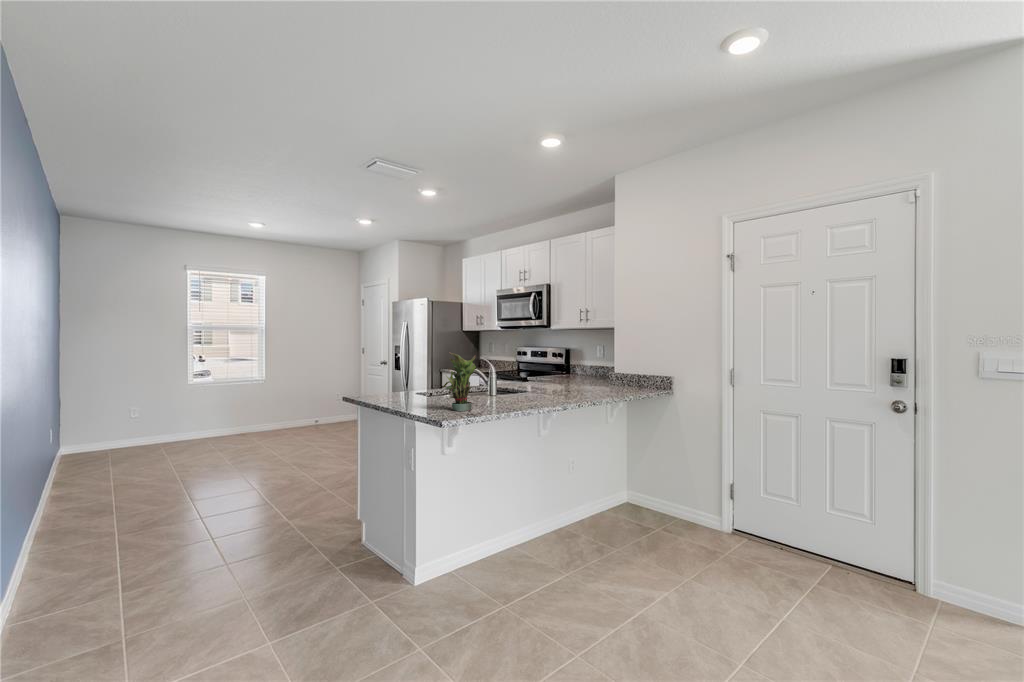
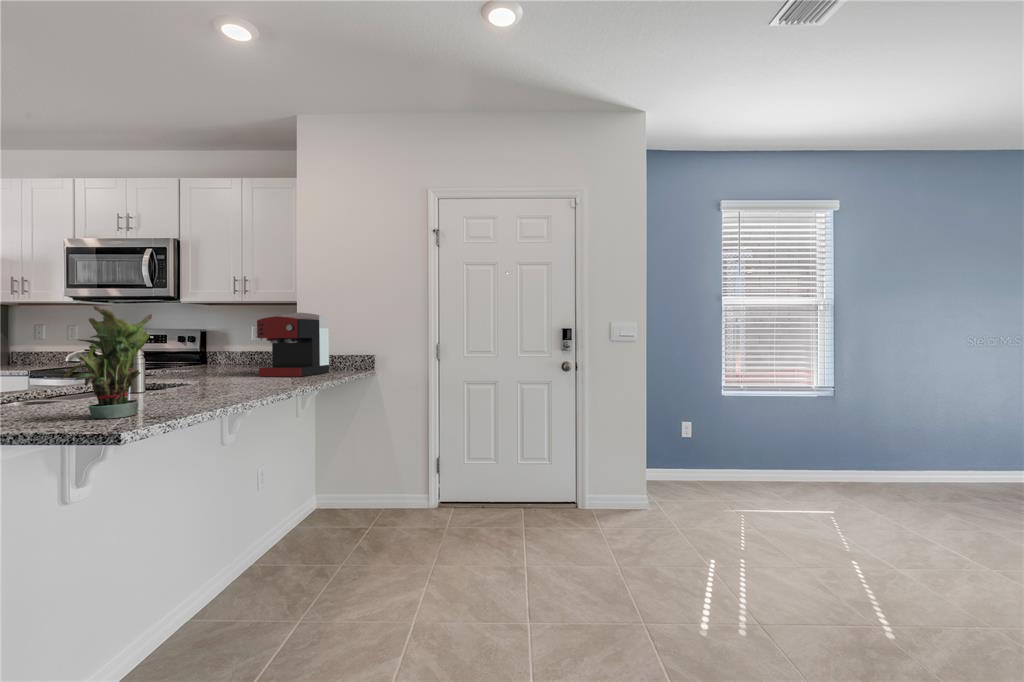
coffee maker: none [574,340,626,392] -> present [257,313,329,377]

